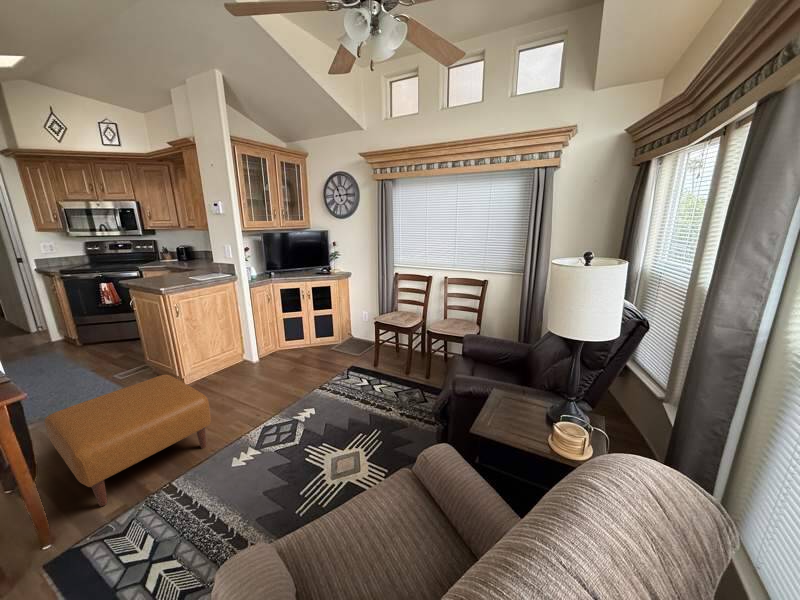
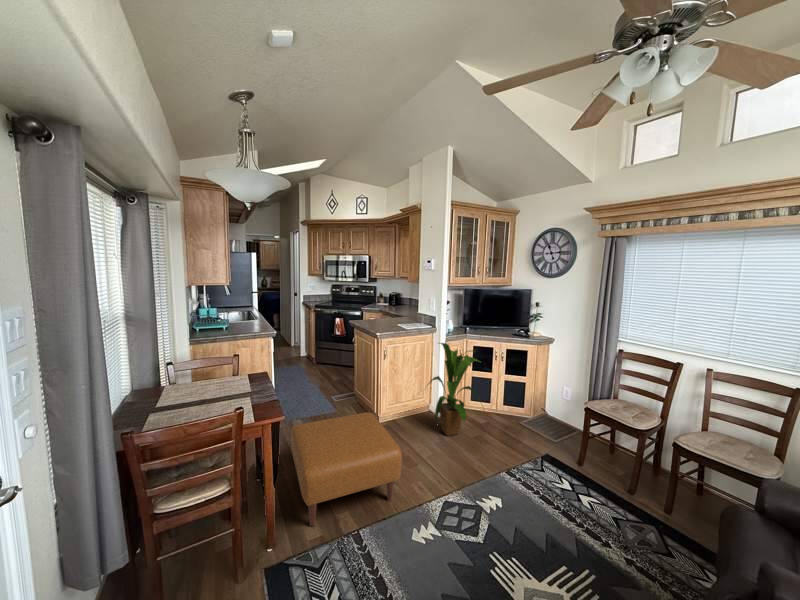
house plant: none [232,288,299,376] -> present [428,343,478,436]

